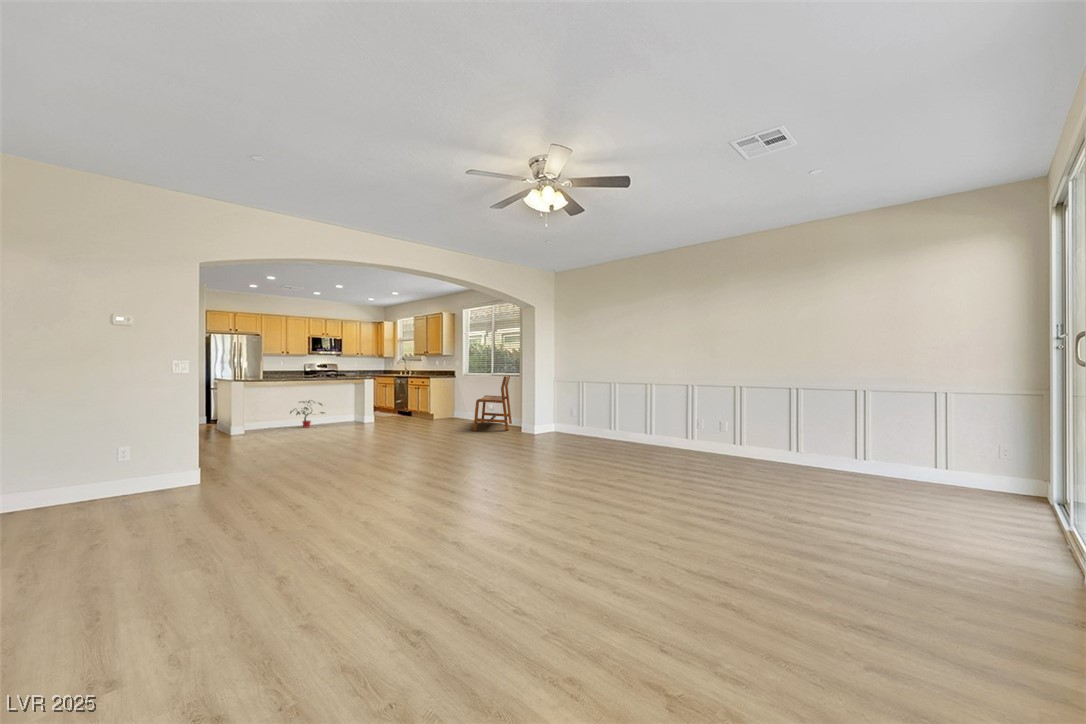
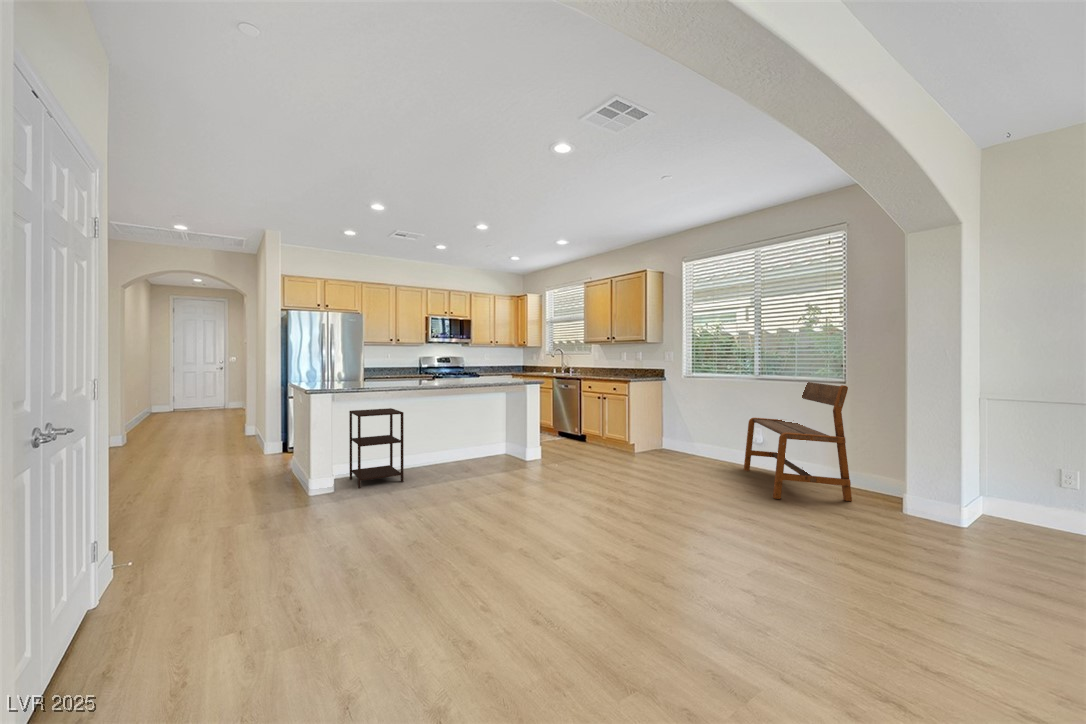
side table: none [251,392,284,433] -> present [349,408,404,488]
potted plant: present [290,400,324,427] -> none [410,421,471,471]

